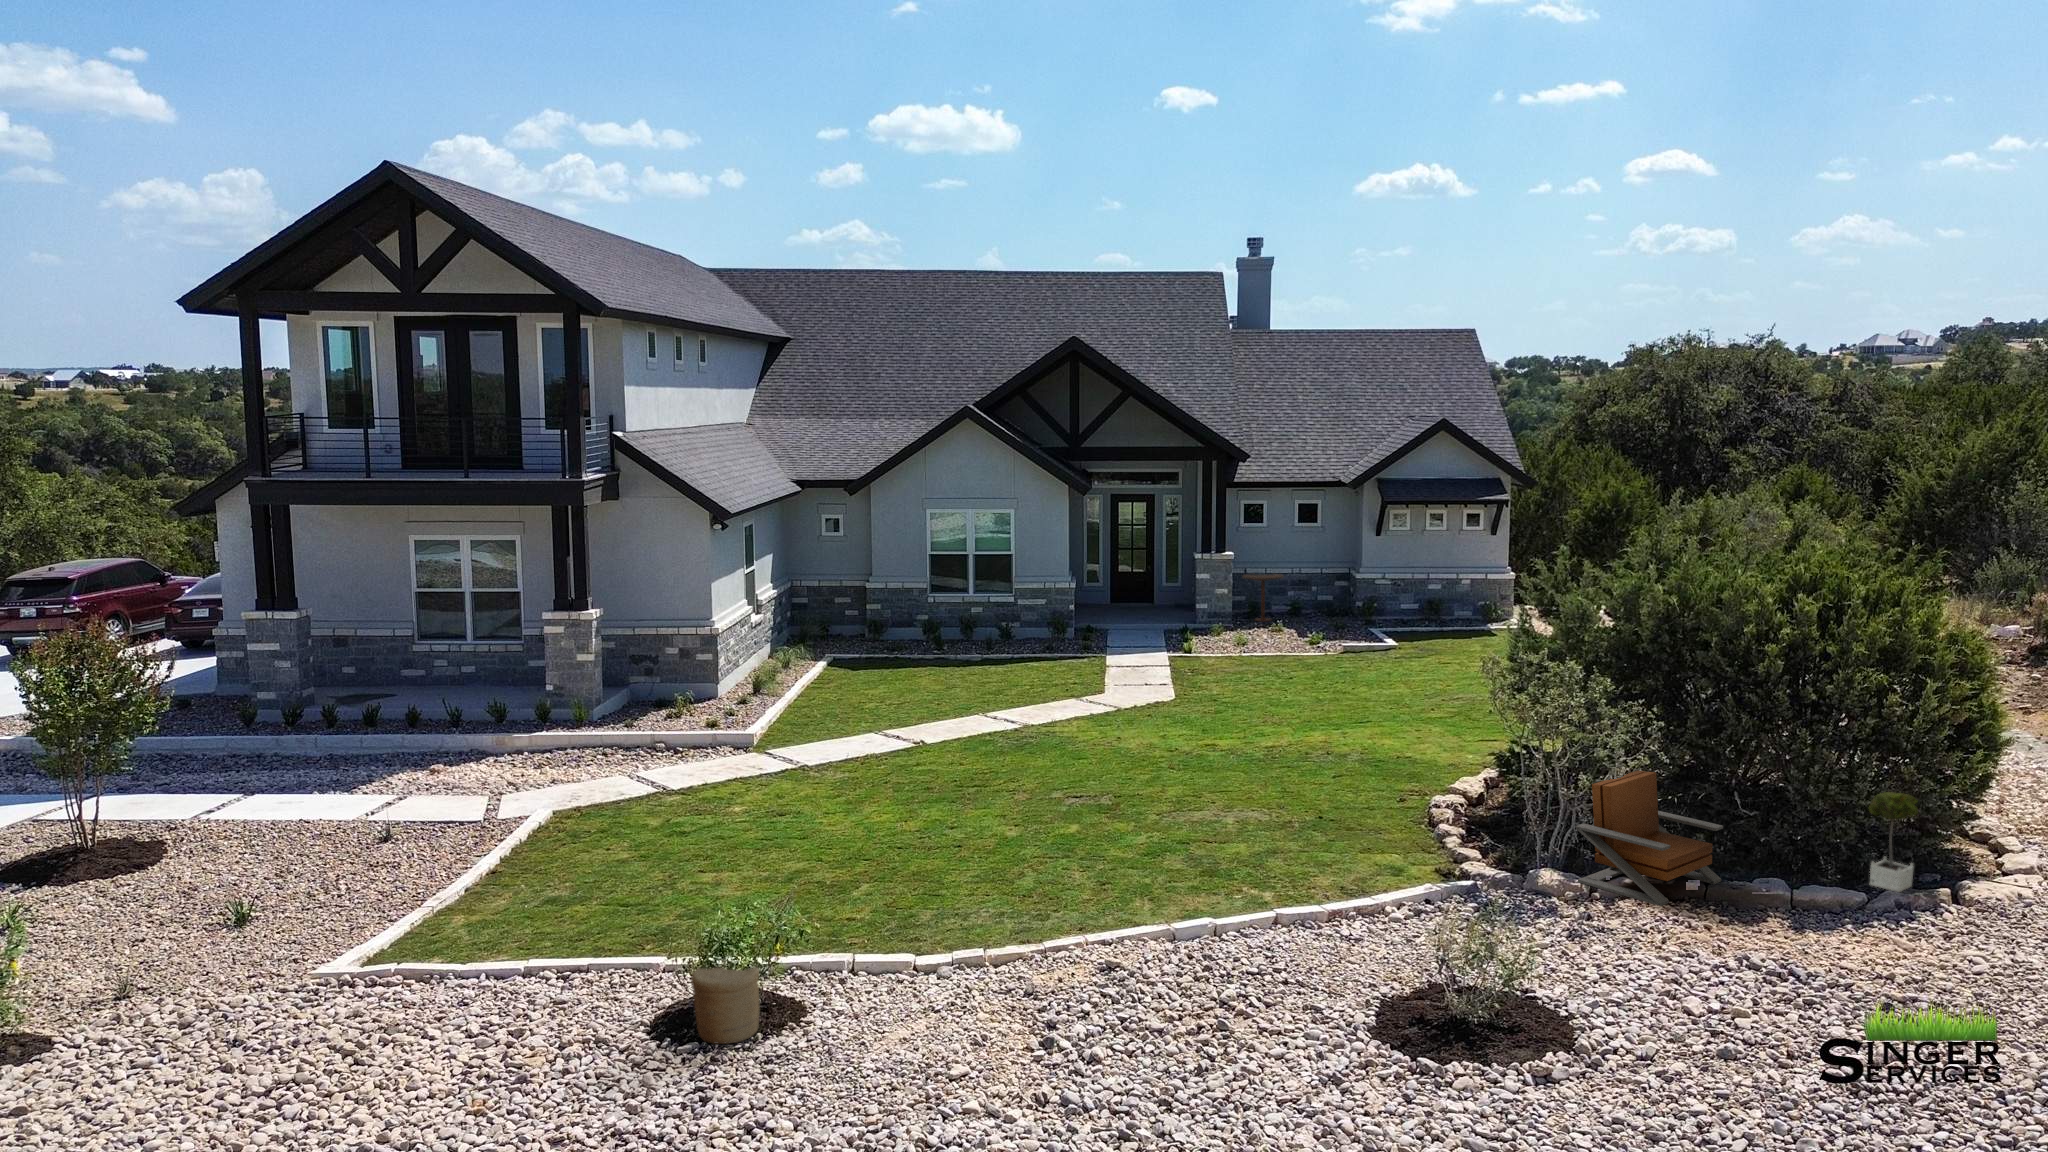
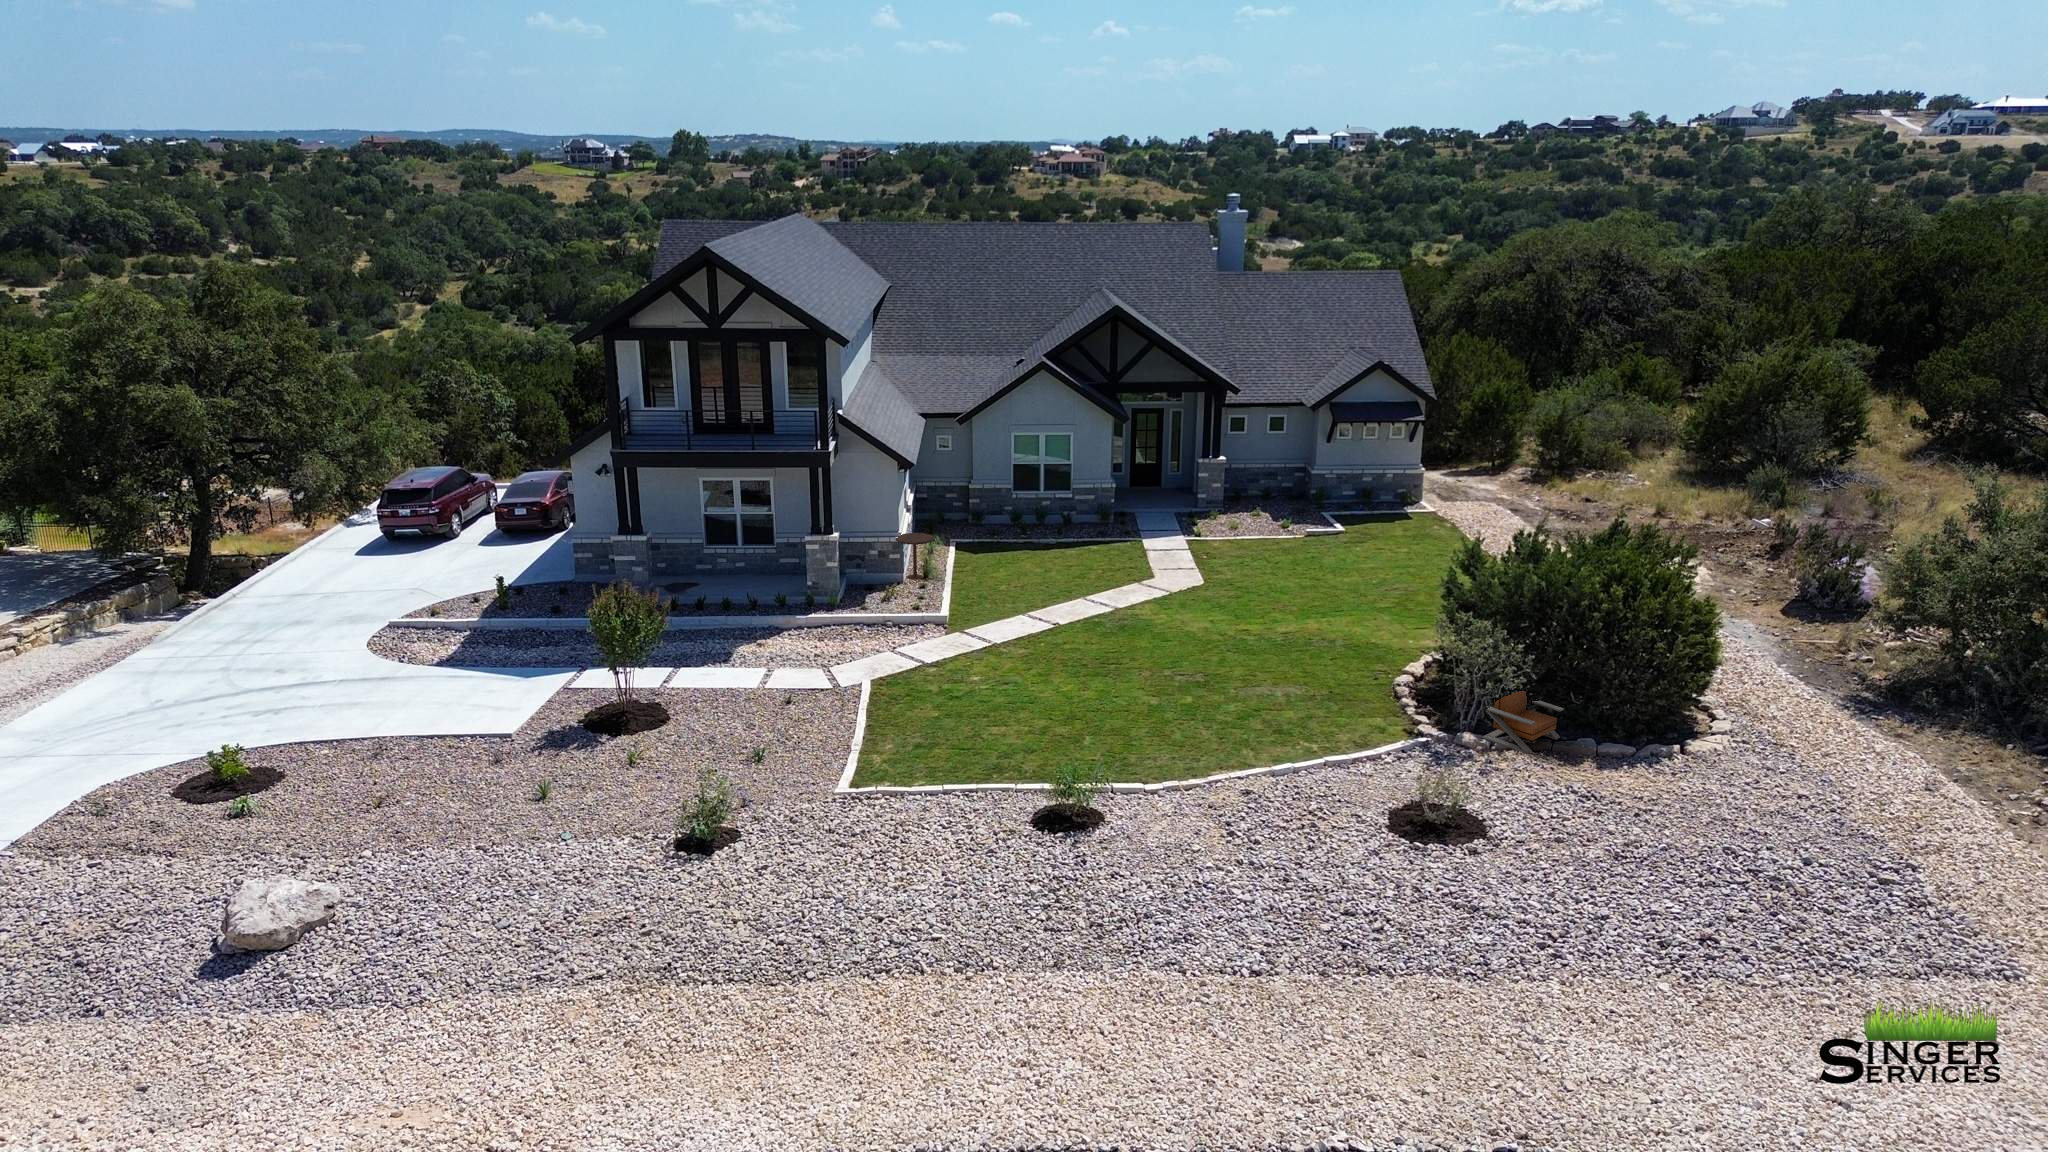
pedestal table: present [1243,574,1284,622] -> present [895,533,934,580]
potted tree: present [1869,792,1918,892] -> none [1638,692,1668,746]
woven basket: present [691,967,760,1044] -> none [1046,792,1080,836]

